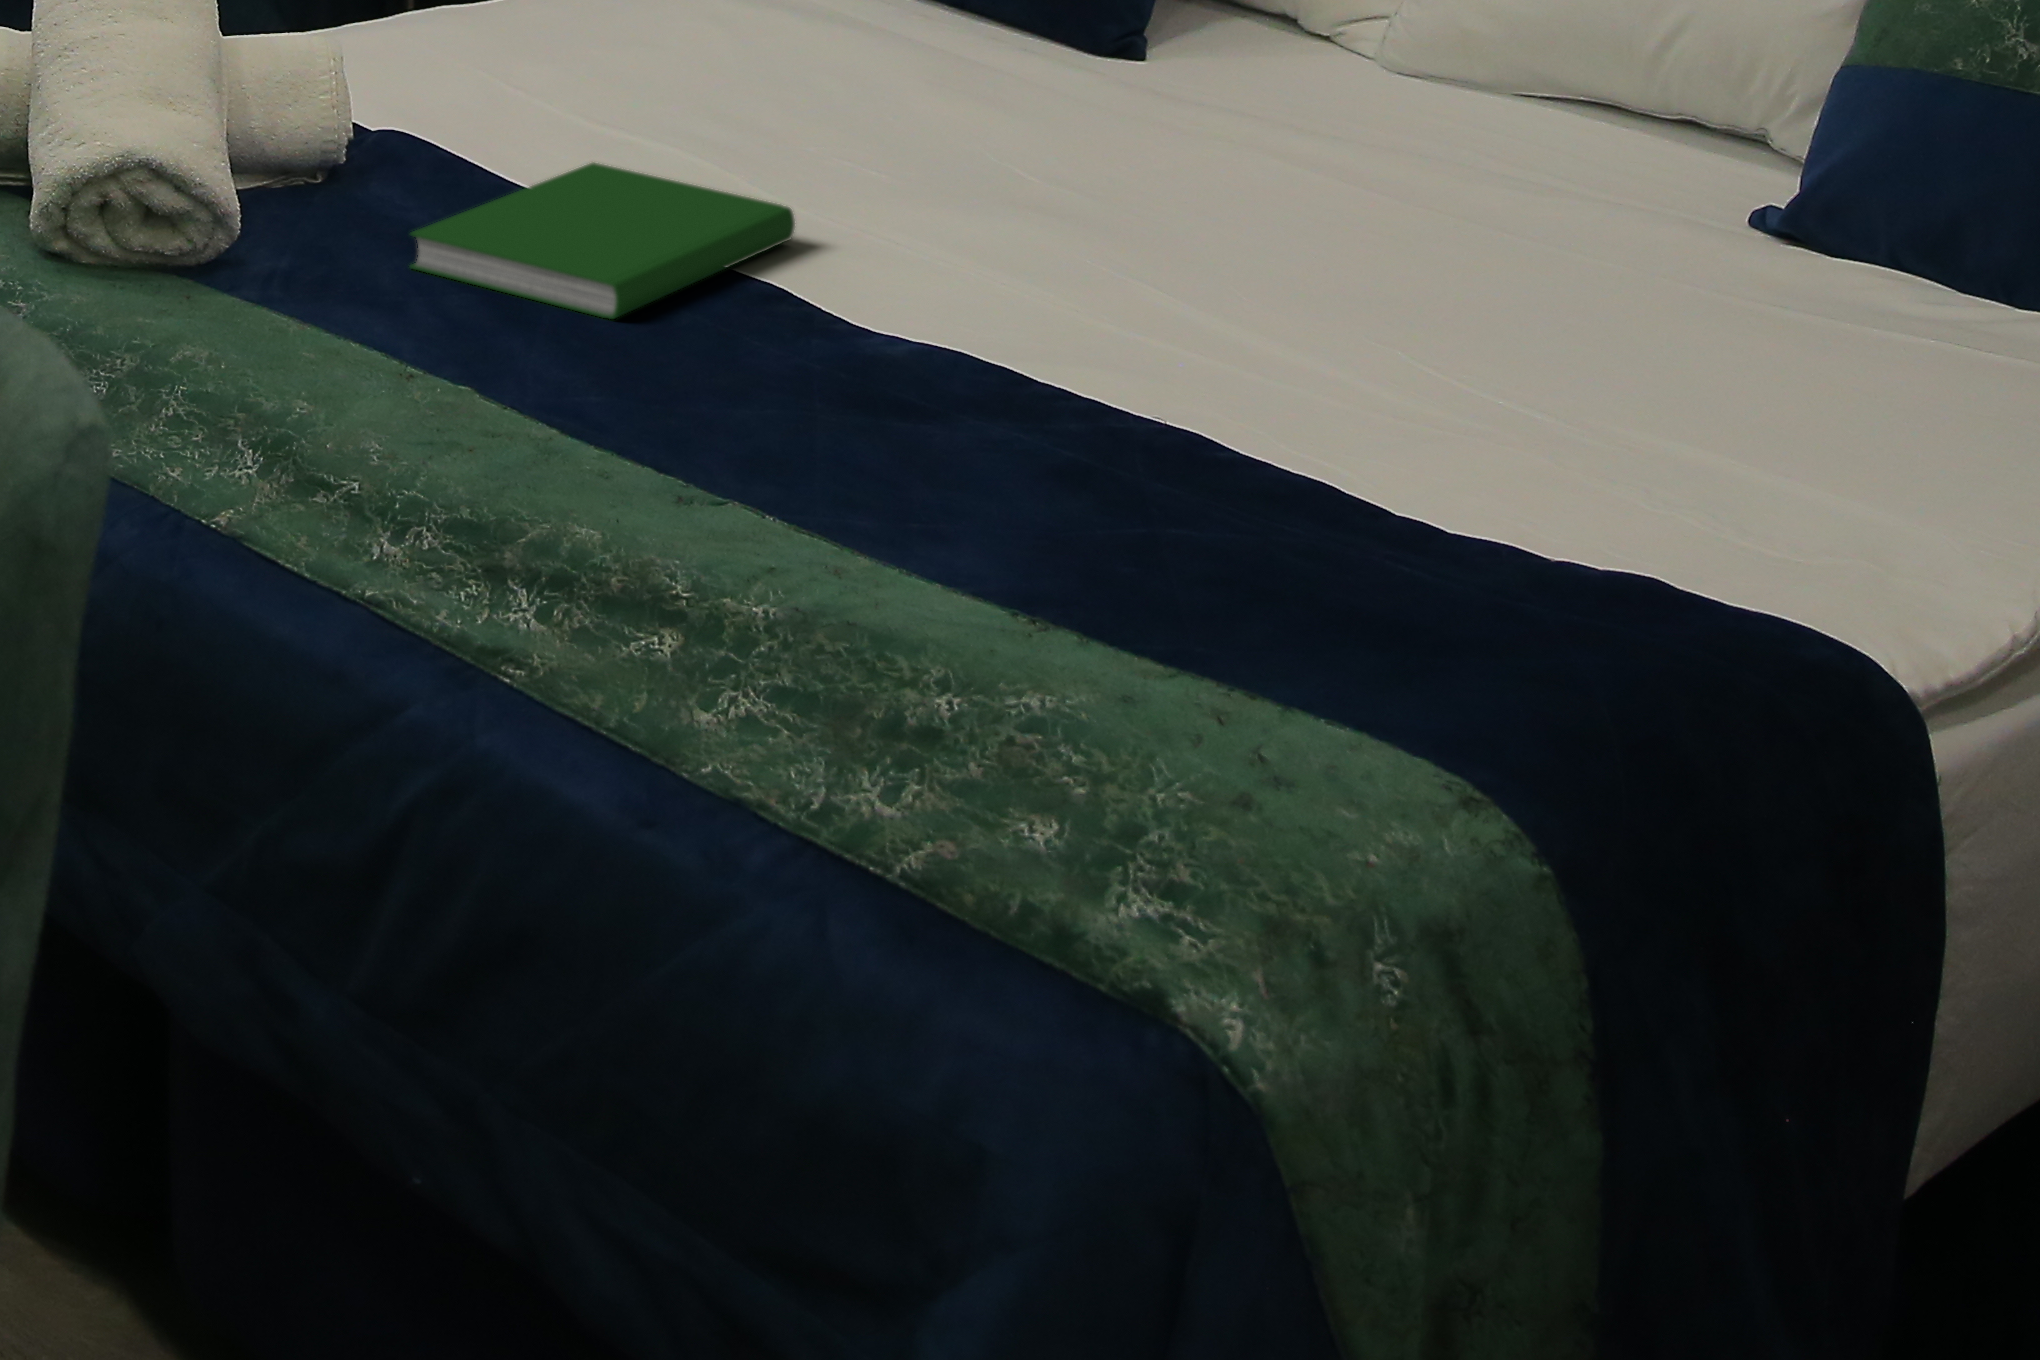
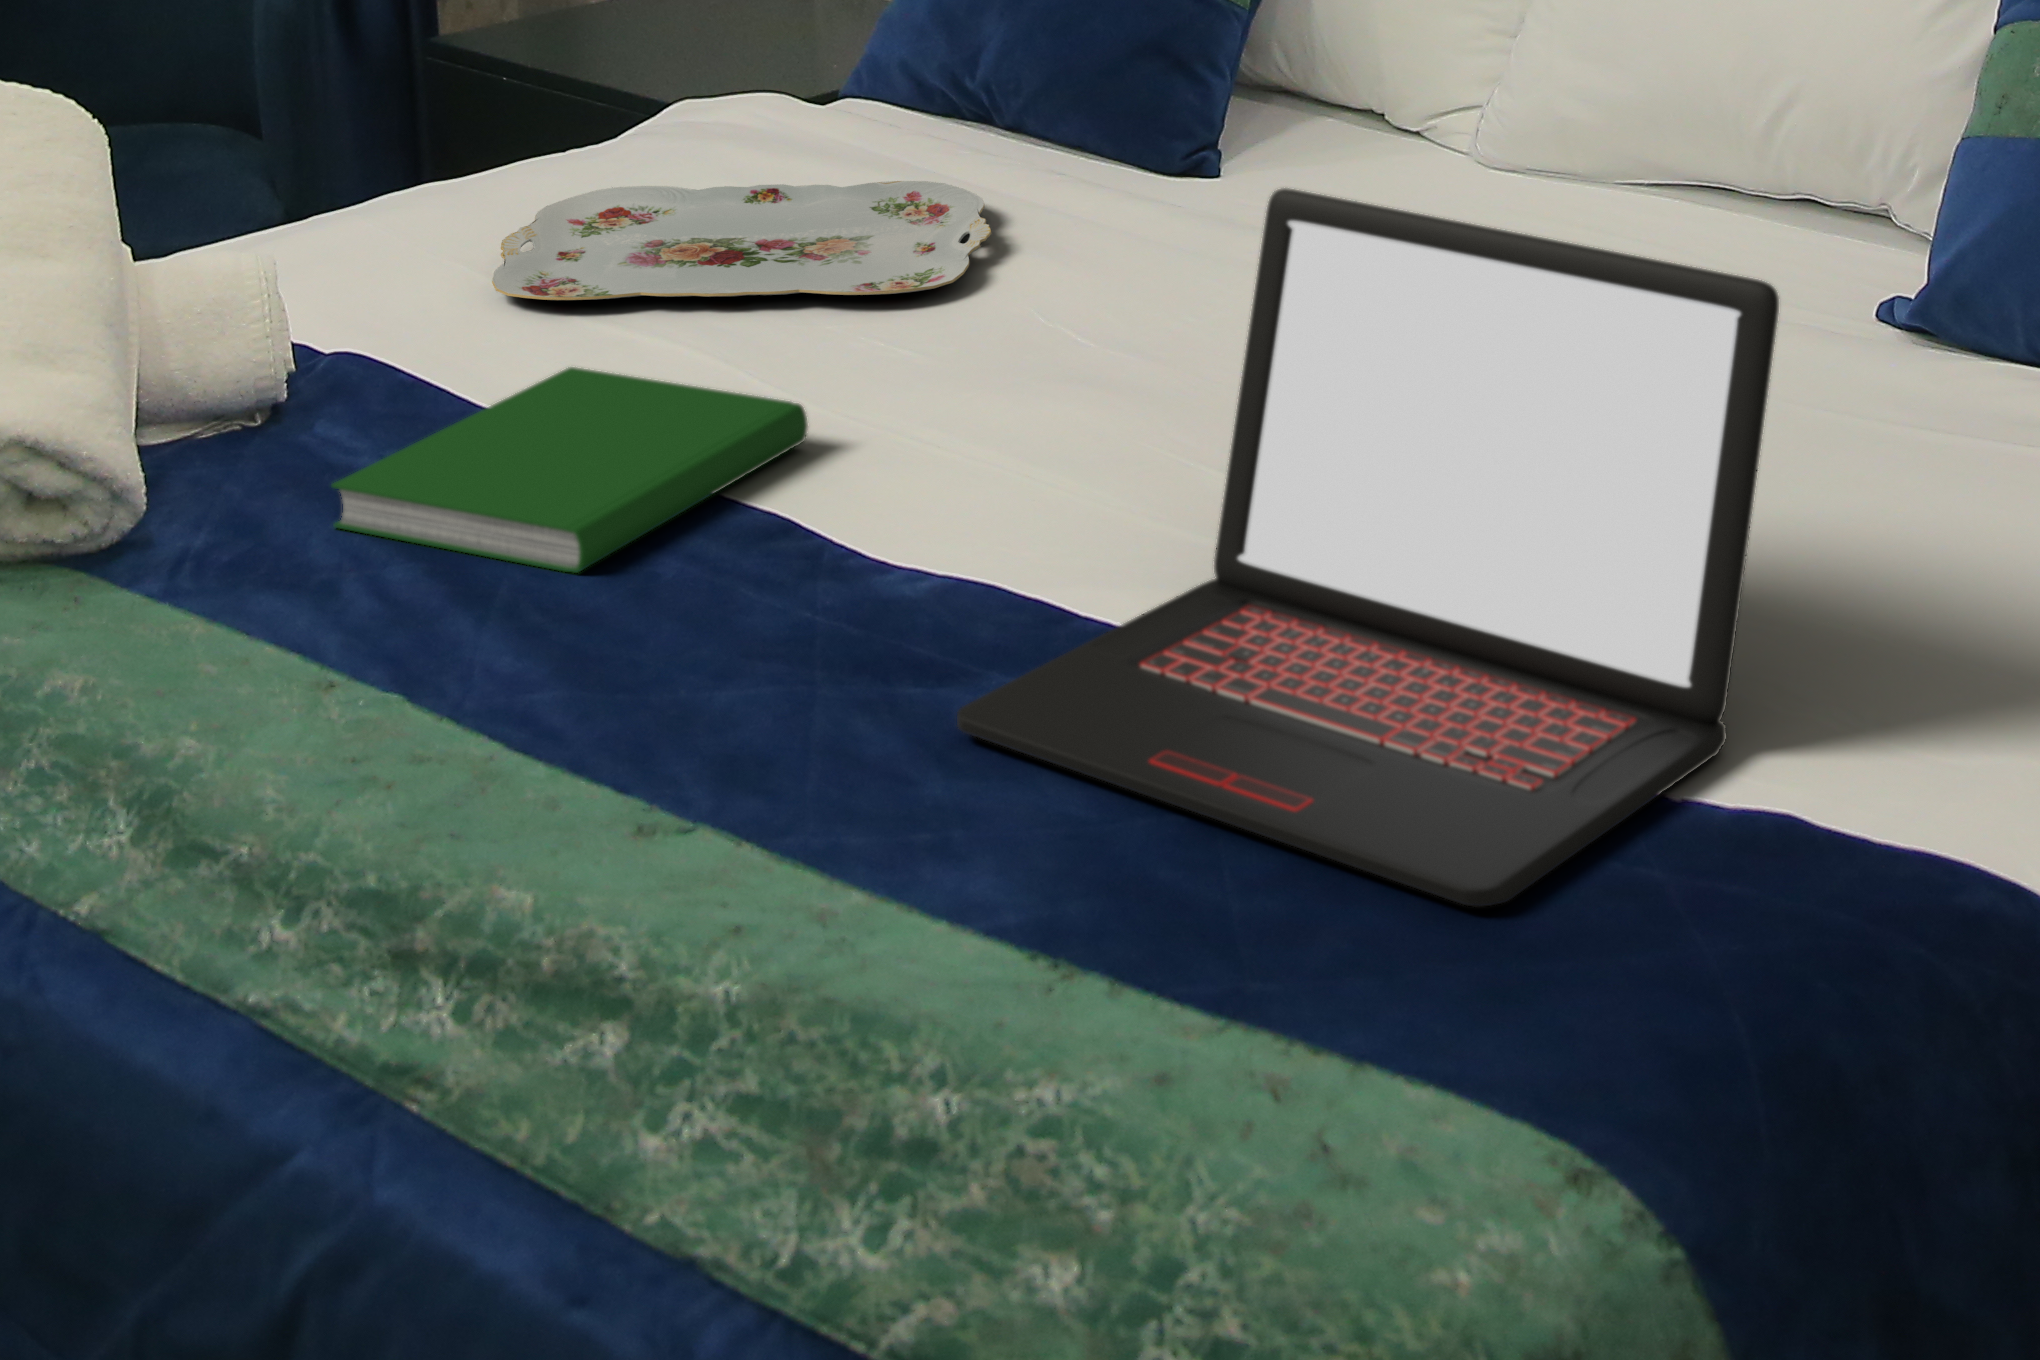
serving tray: none [513,26,941,132] -> present [492,181,991,300]
laptop: none [936,51,1653,621] -> present [957,188,1779,907]

